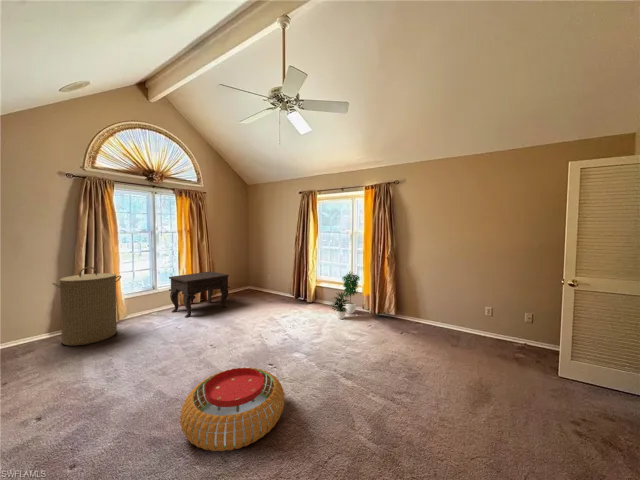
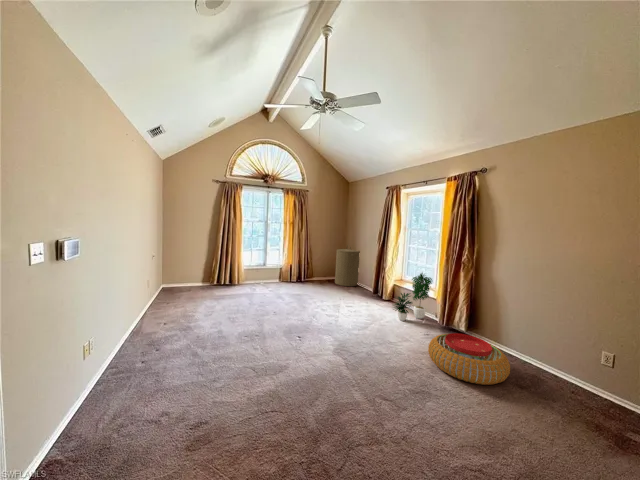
laundry hamper: present [52,267,121,346] -> present [335,245,360,286]
side table: present [169,271,230,317] -> none [273,257,316,290]
pouf: present [180,367,284,451] -> present [428,333,510,385]

